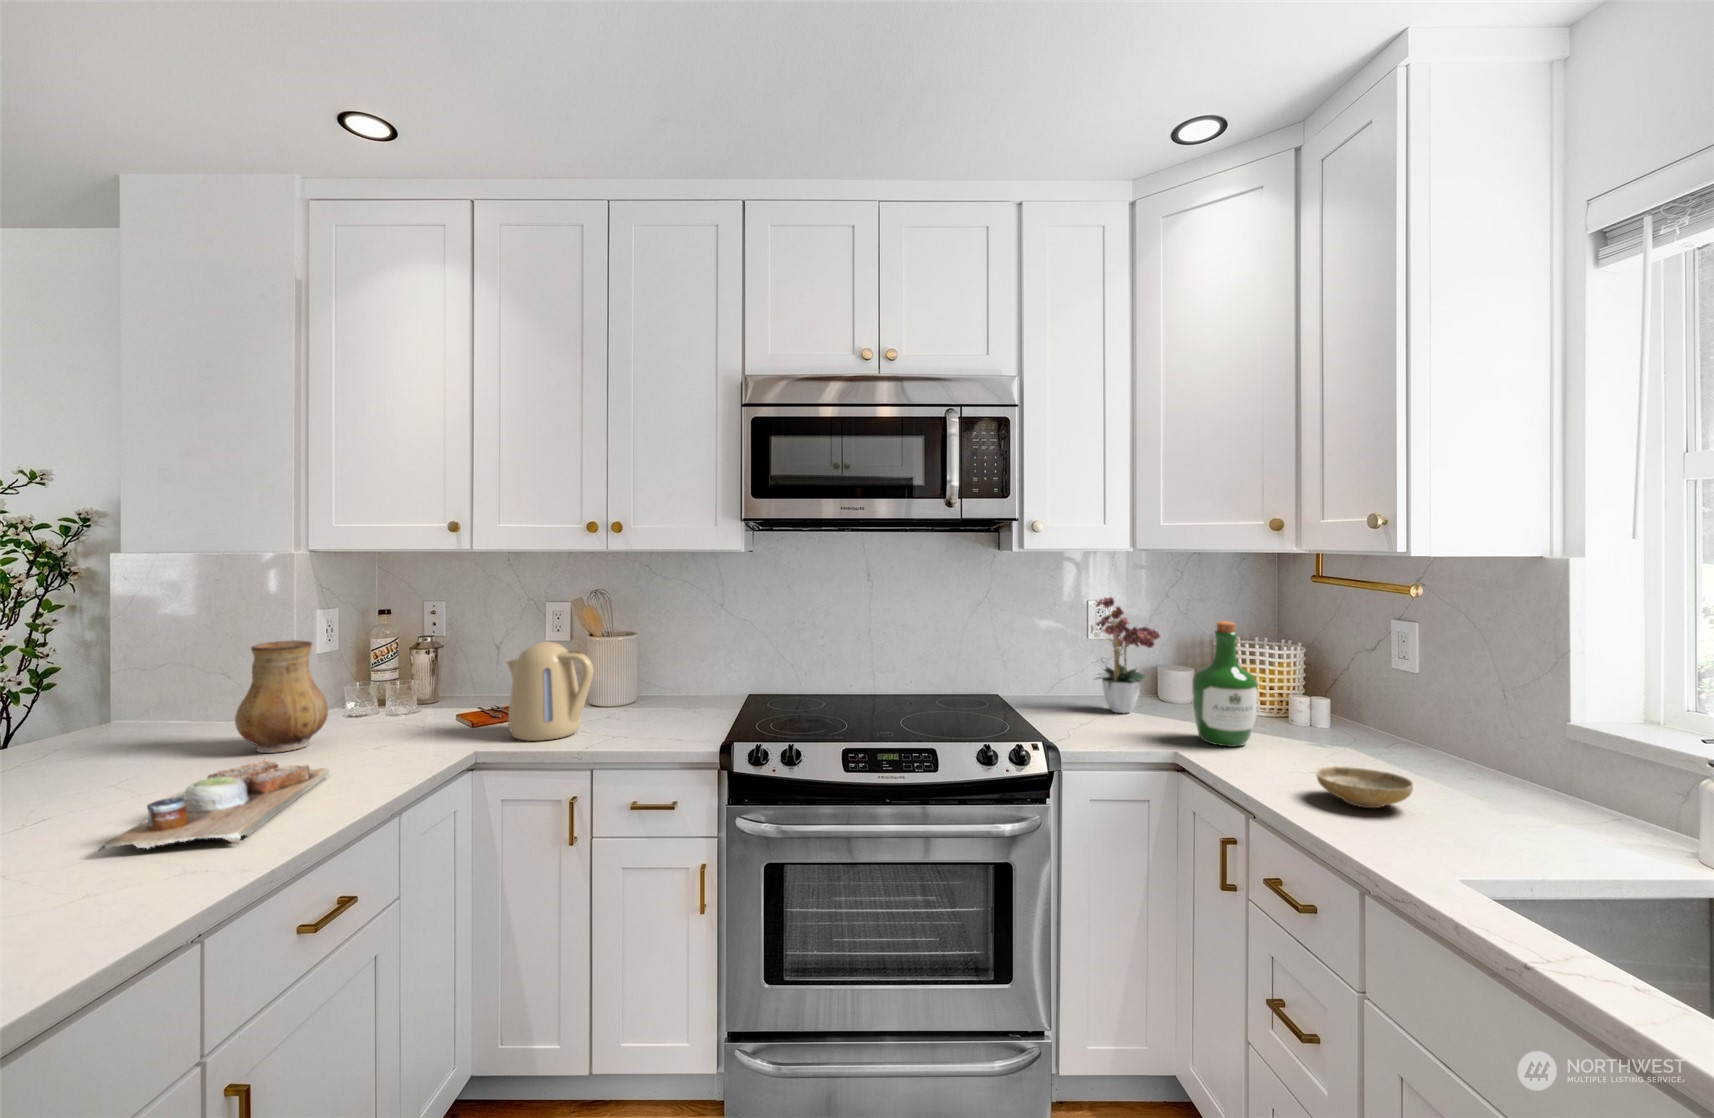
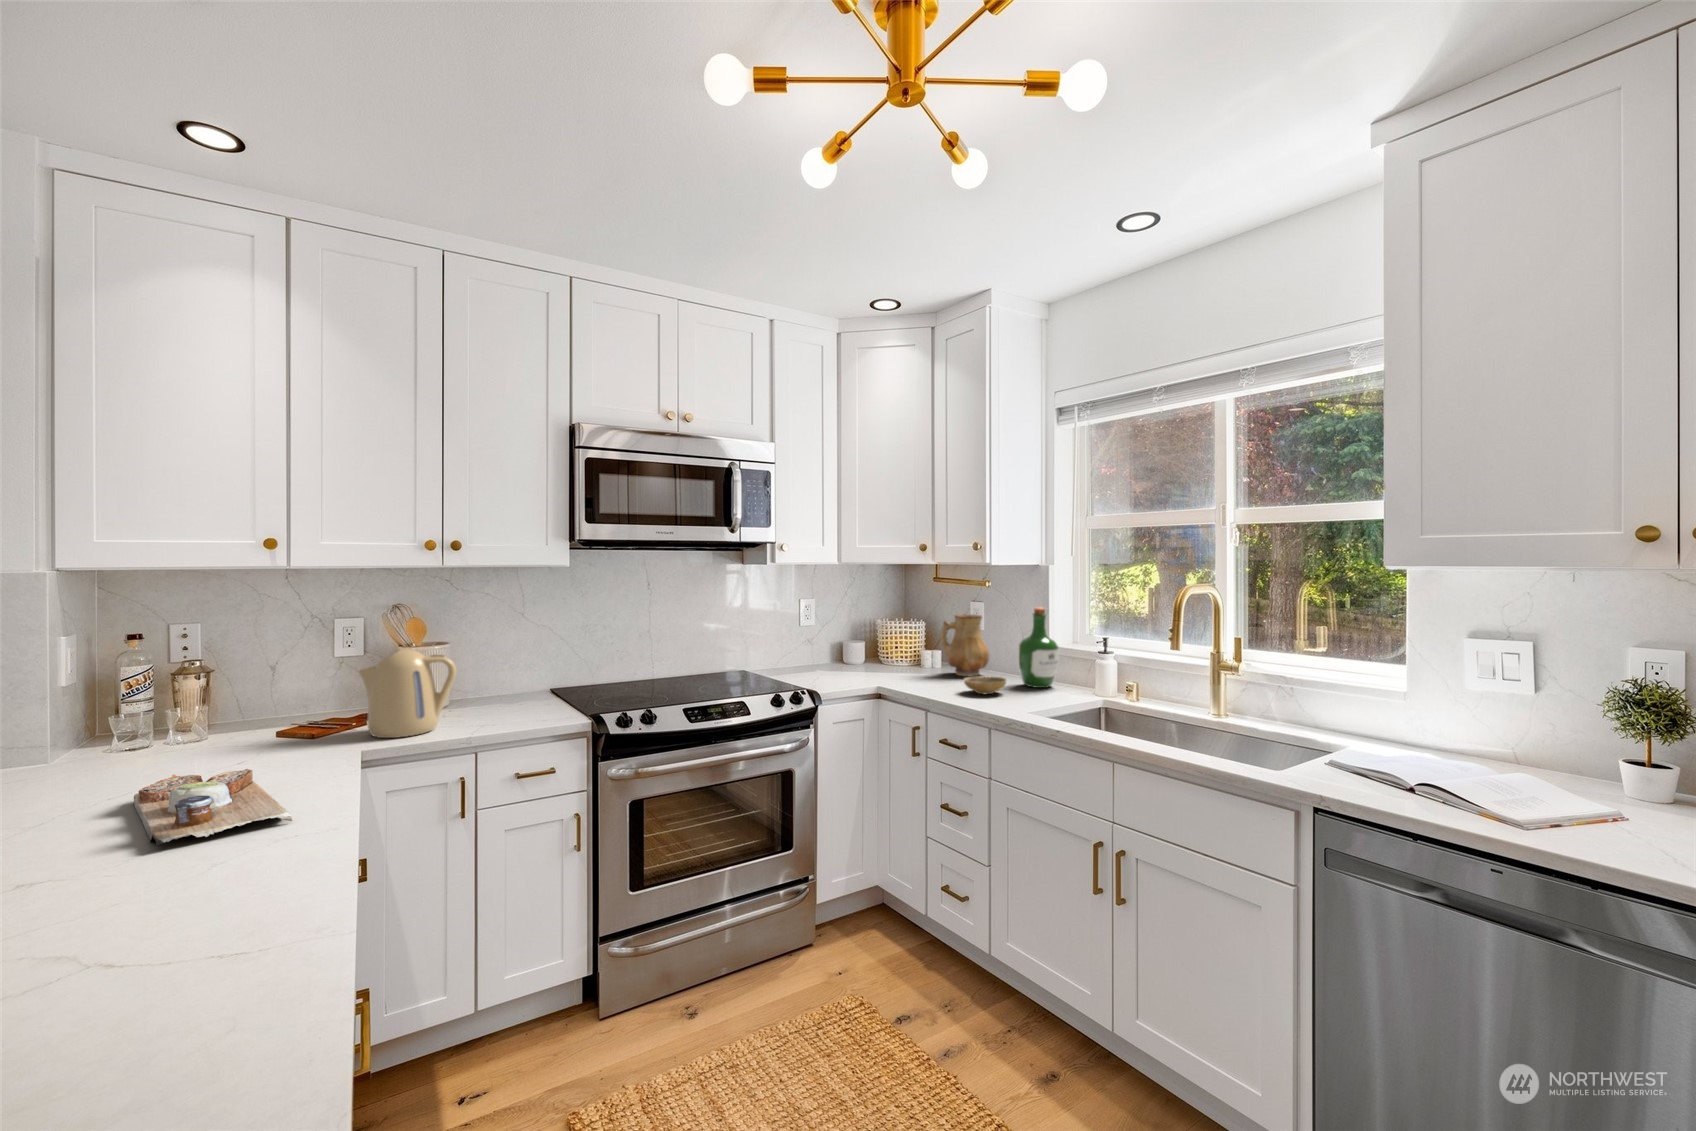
flower arrangement: present [1091,597,1160,713] -> none [807,590,854,671]
wine bottle: present [1192,621,1258,747] -> present [1019,607,1059,688]
ceramic pitcher: present [235,640,328,753] -> present [940,614,989,677]

